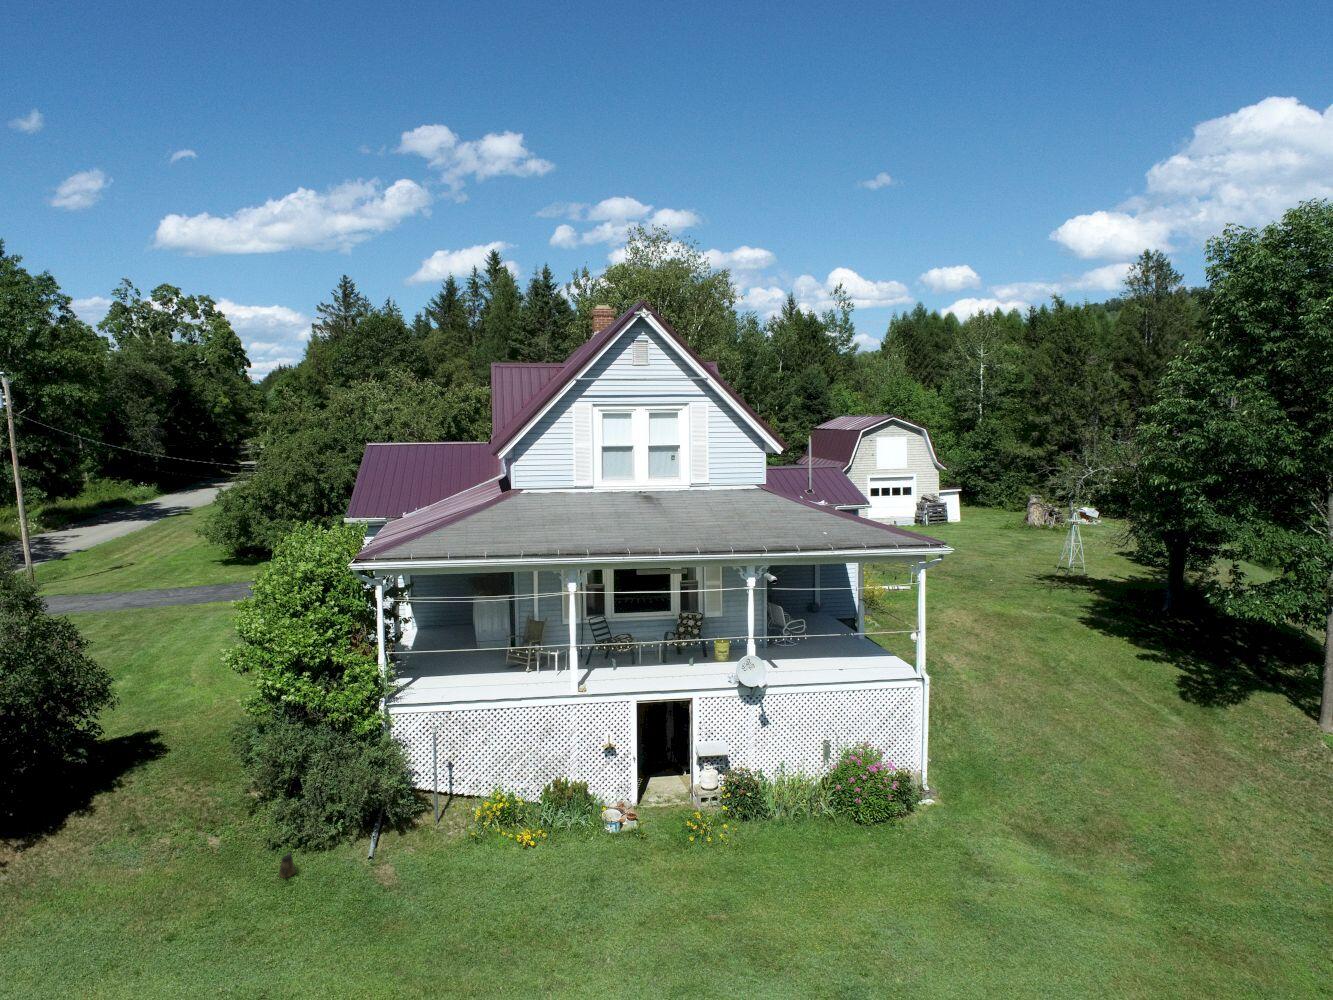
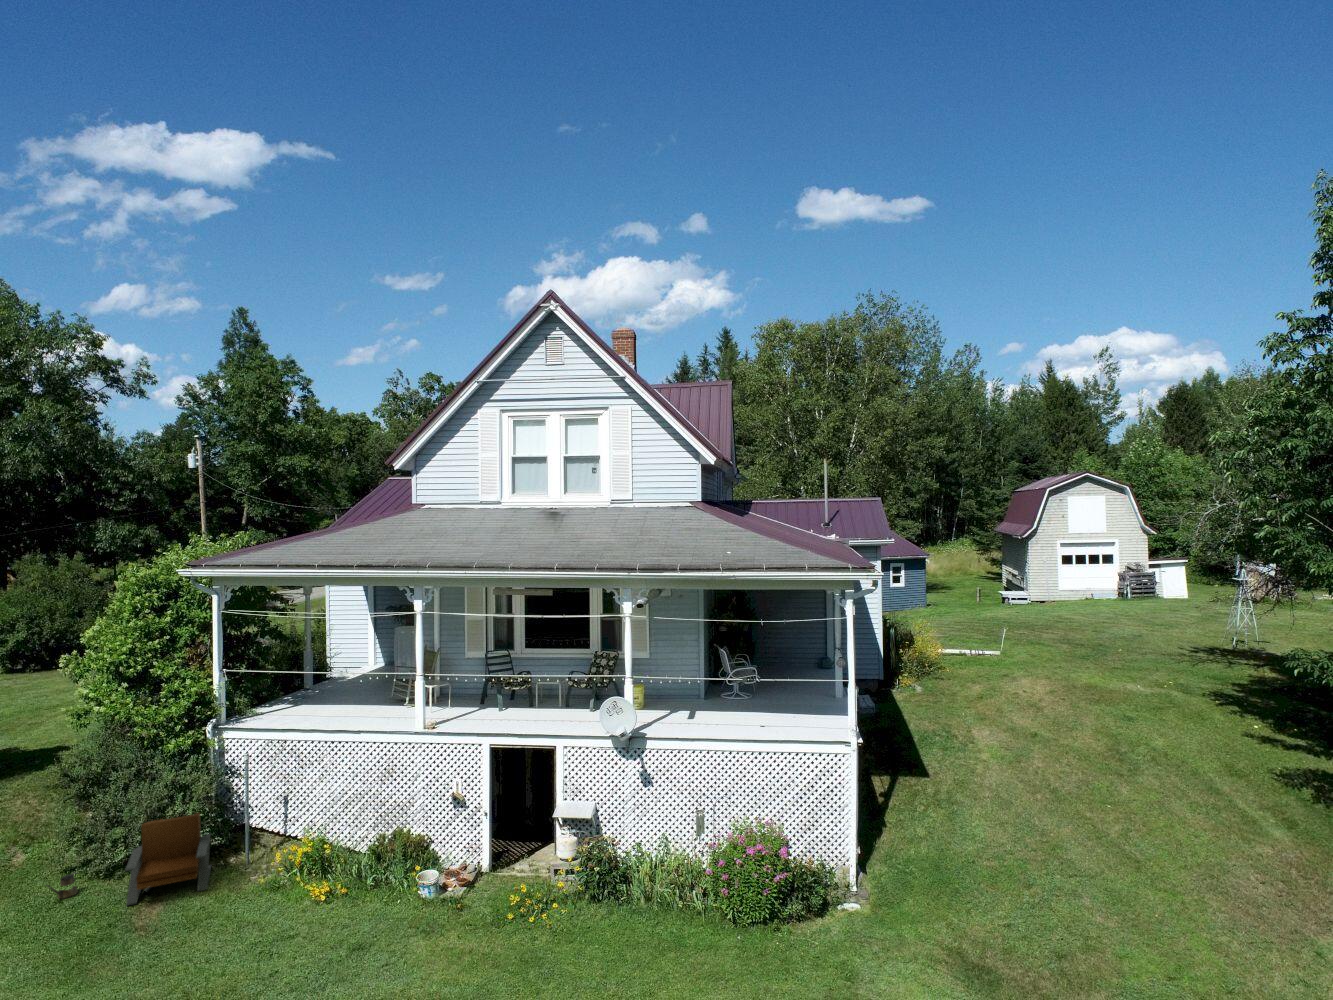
lounge chair: none [339,784,421,875] -> present [125,812,212,905]

